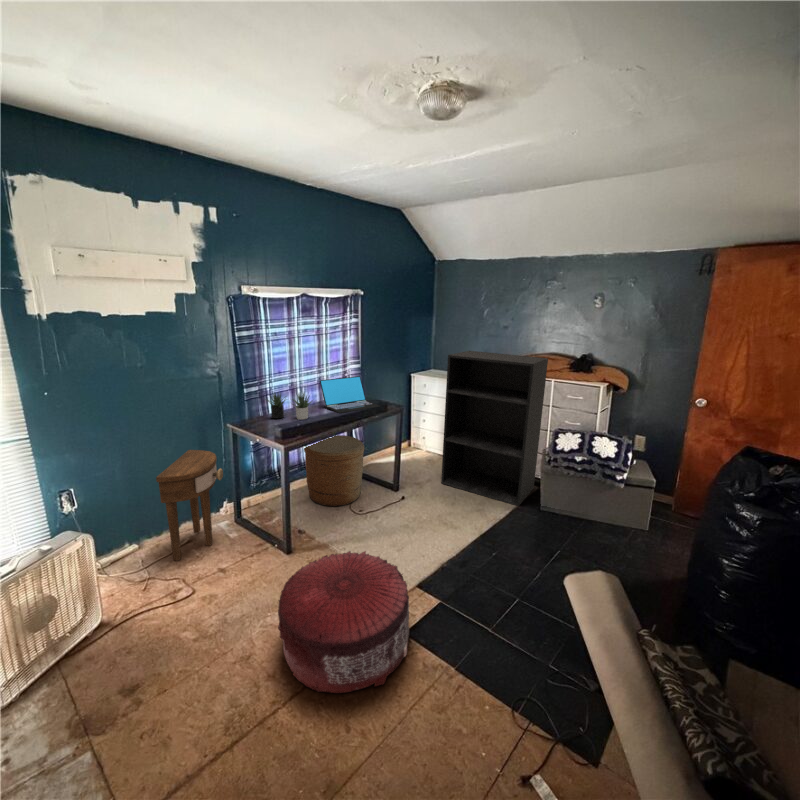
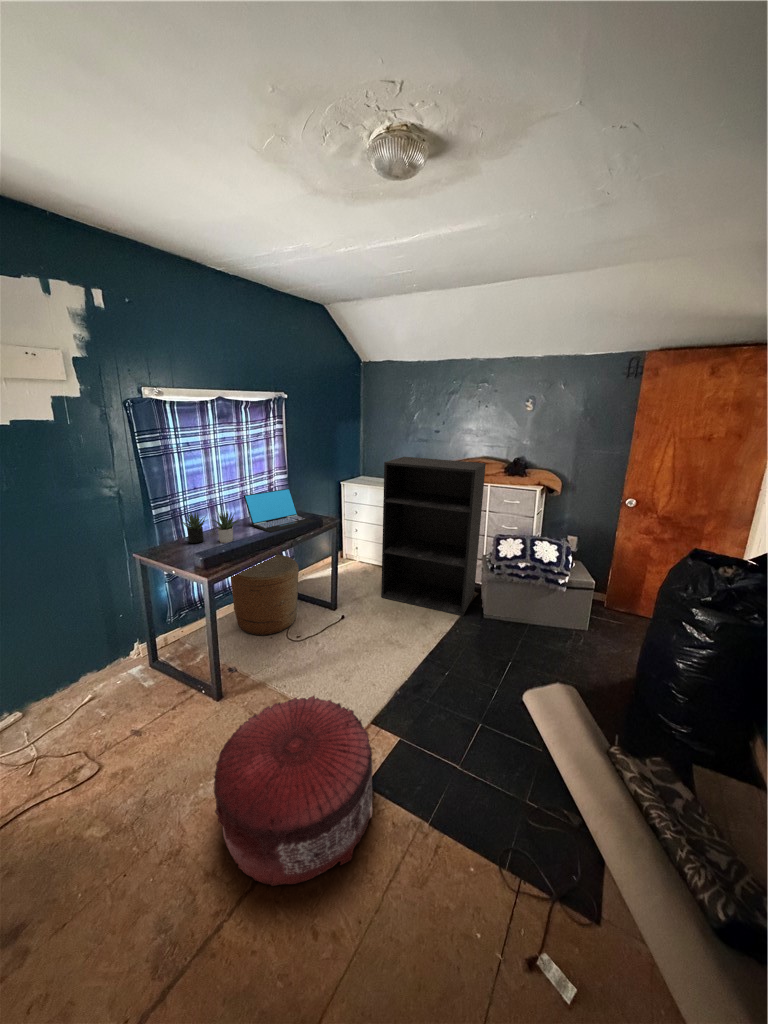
side table: present [156,450,223,561] -> none [38,588,131,728]

